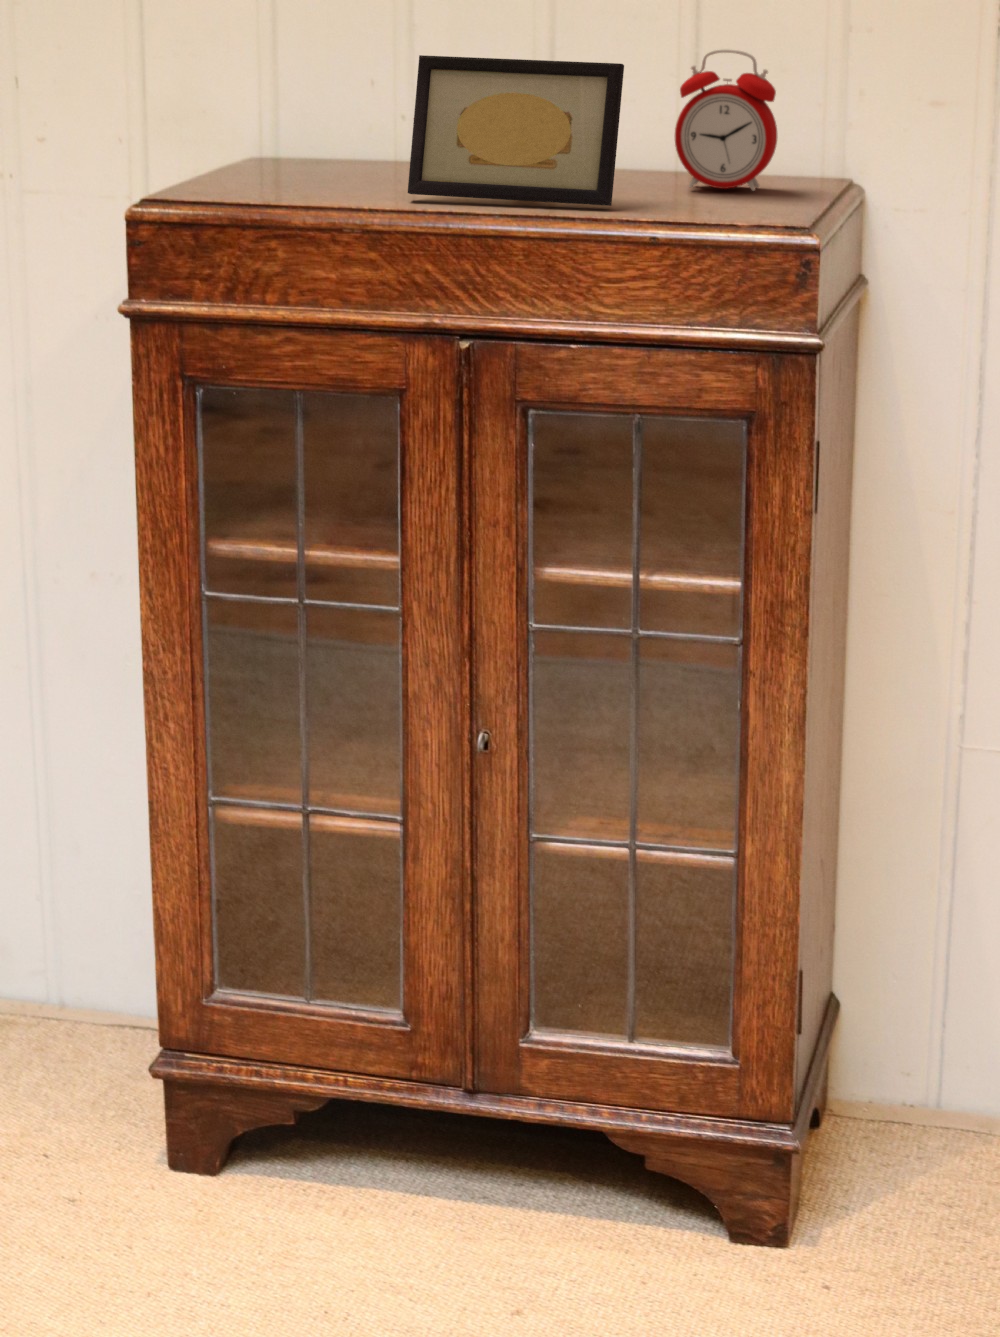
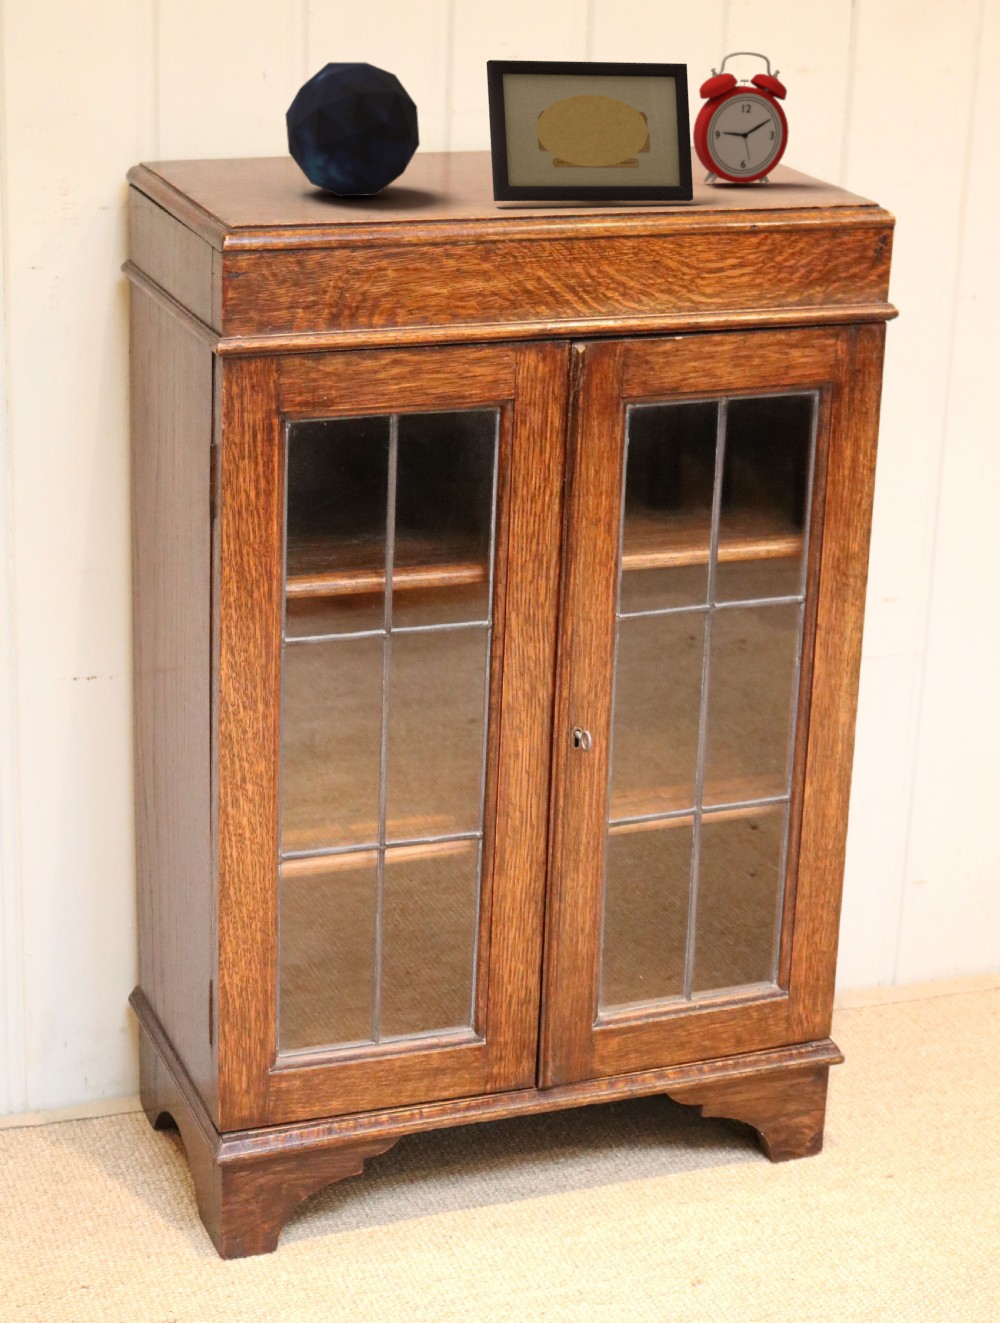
decorative orb: none [249,52,379,180] -> present [286,62,420,196]

